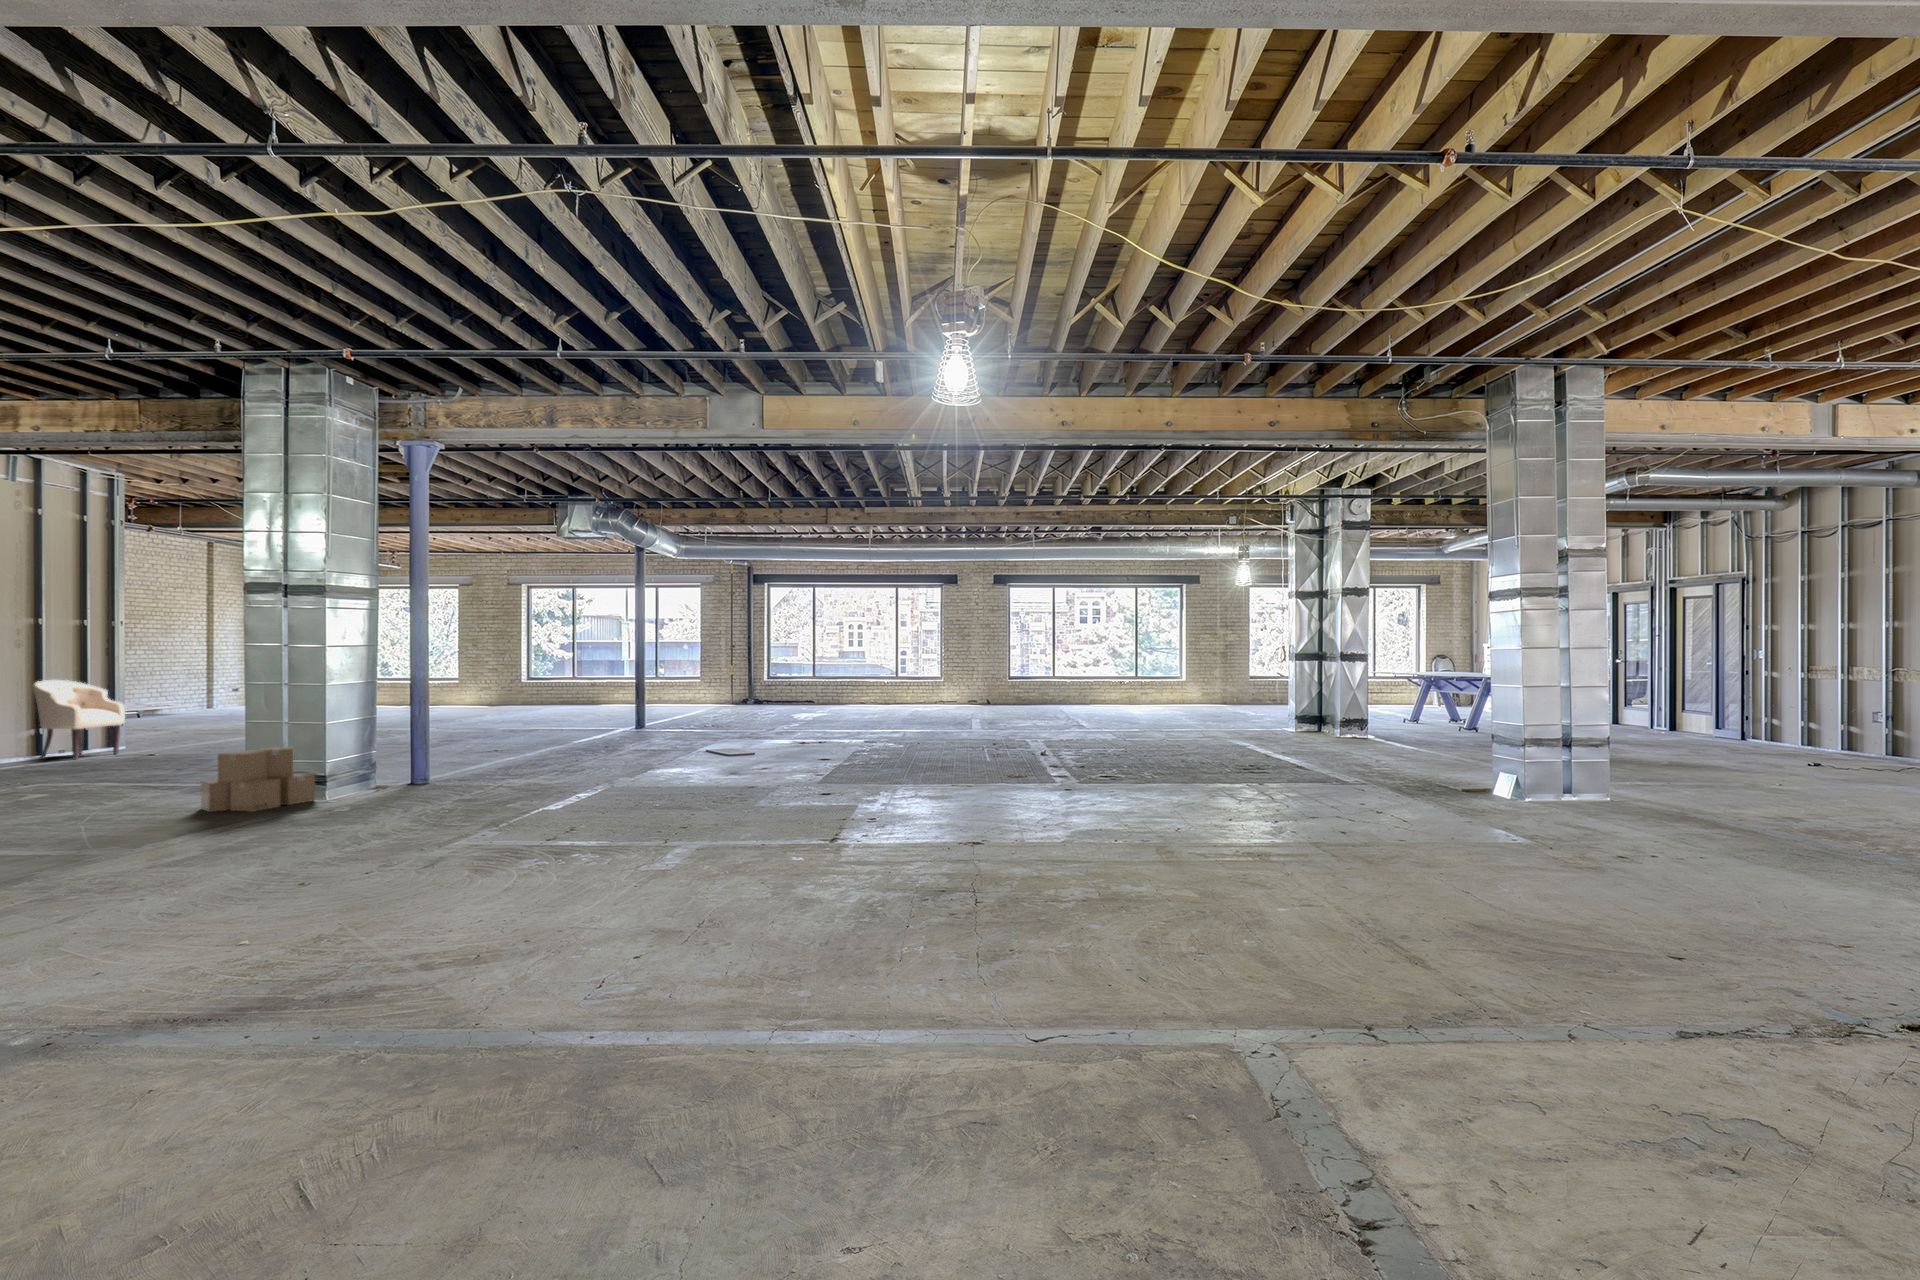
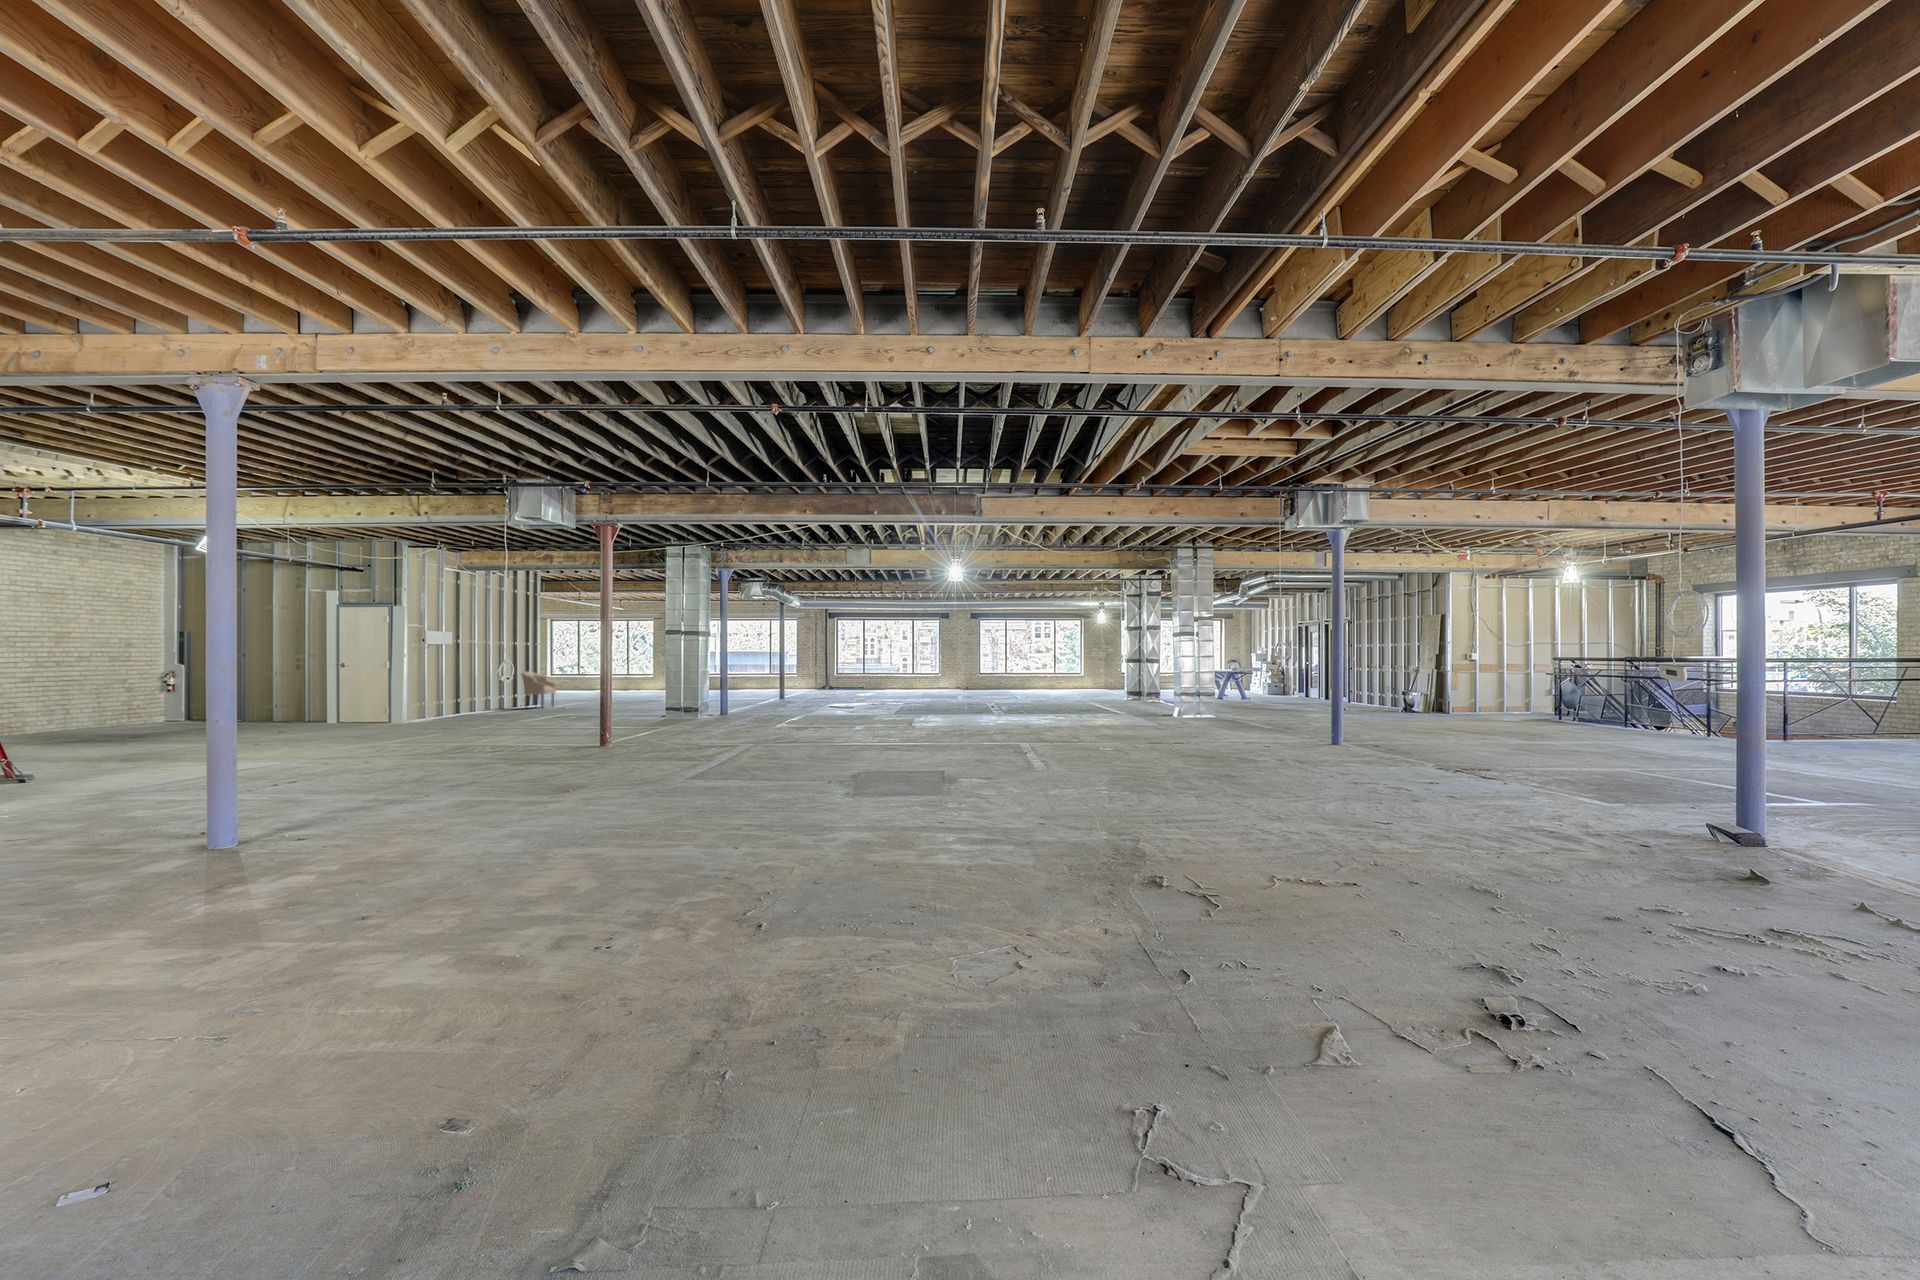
cardboard box: present [201,746,315,812] -> none [662,696,699,720]

